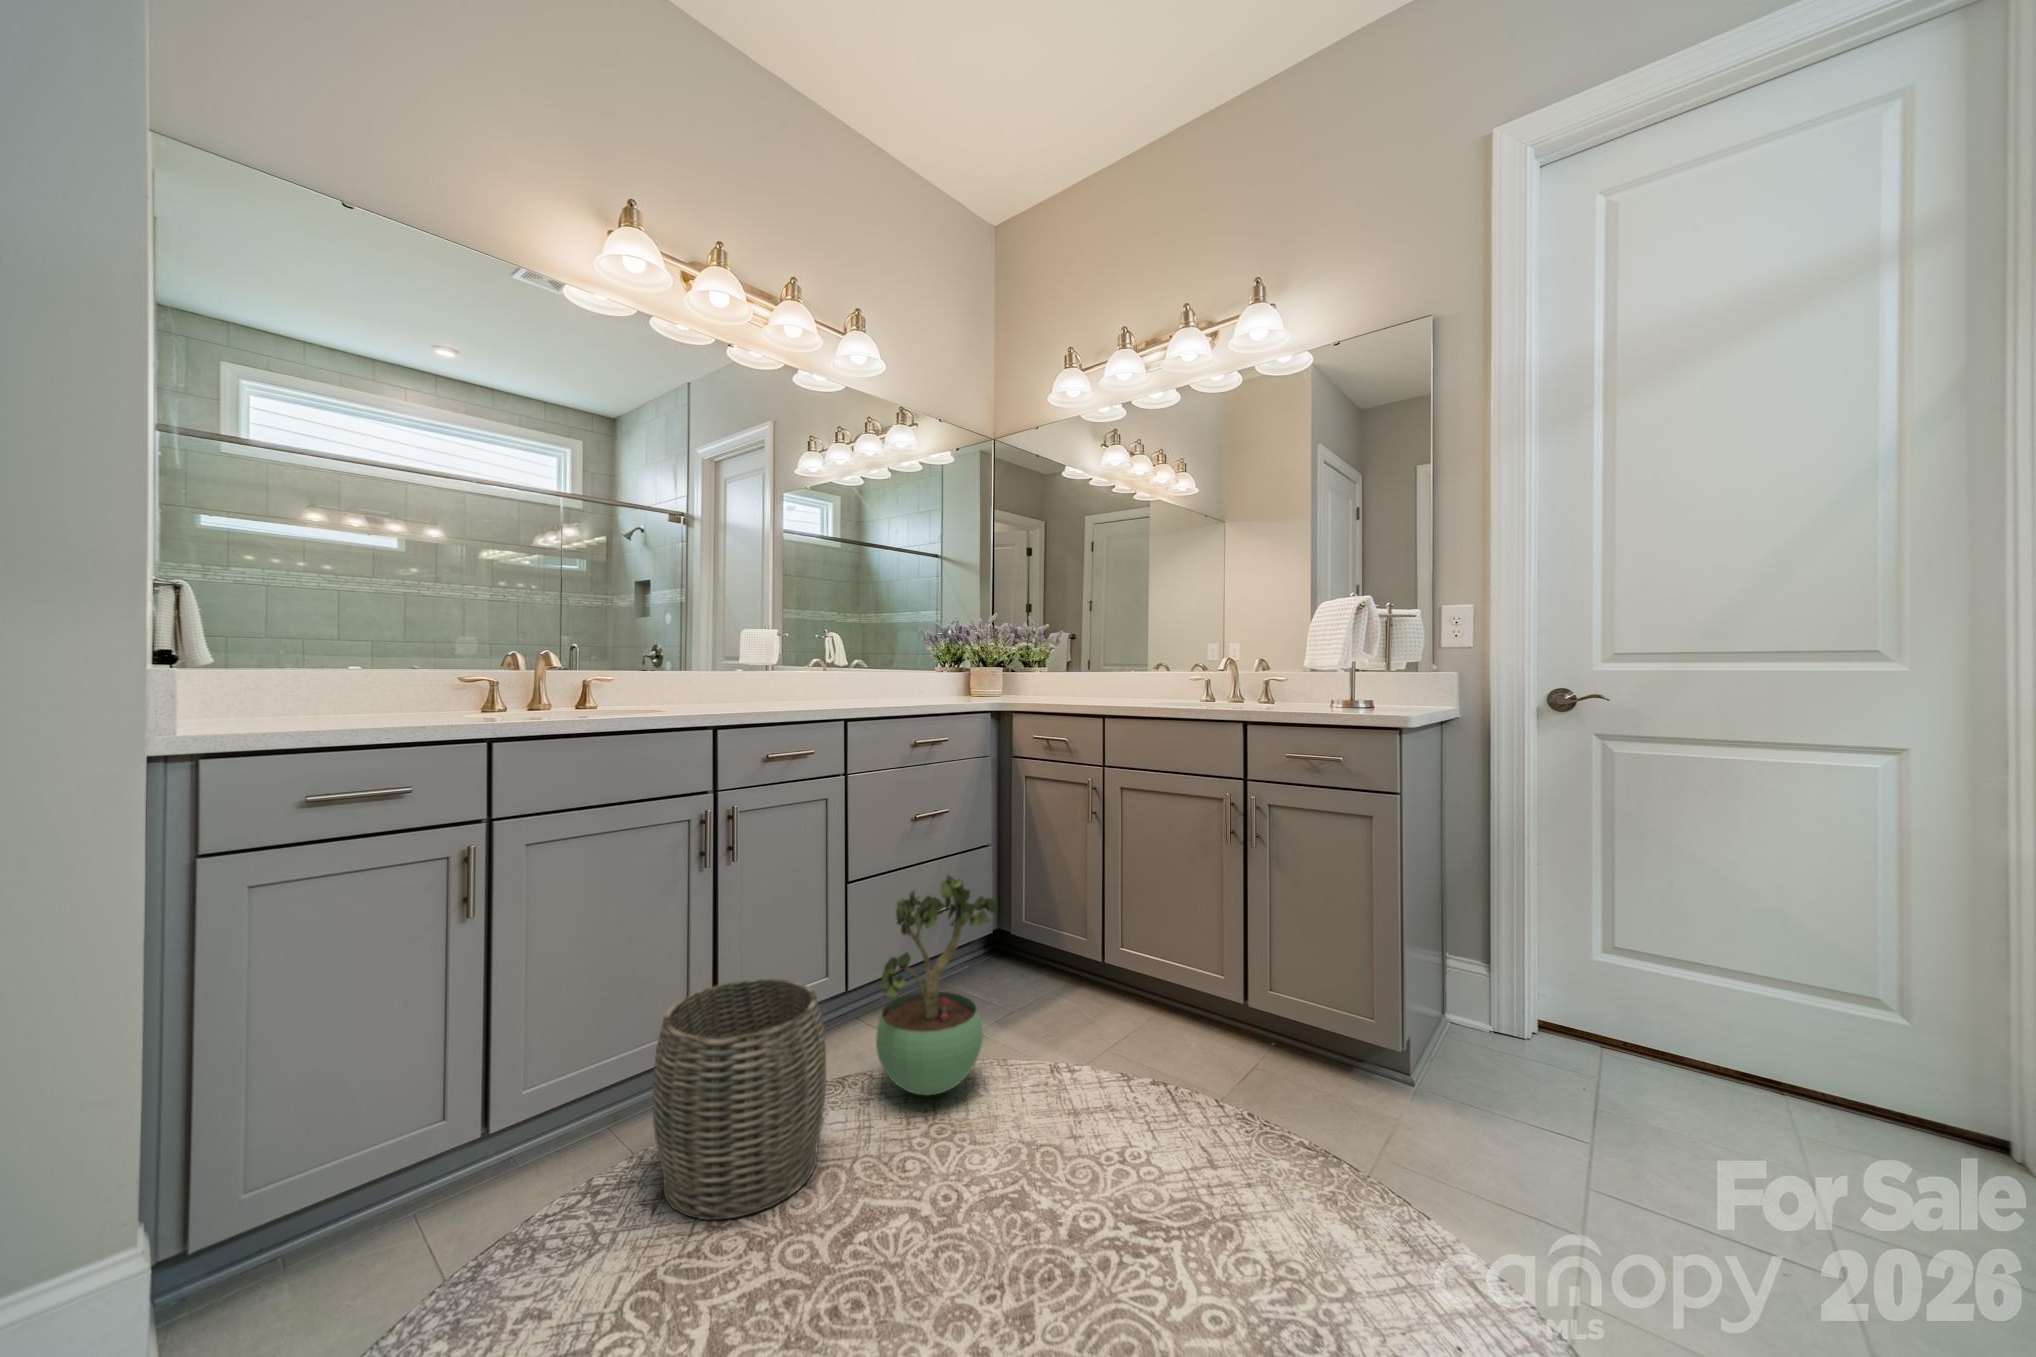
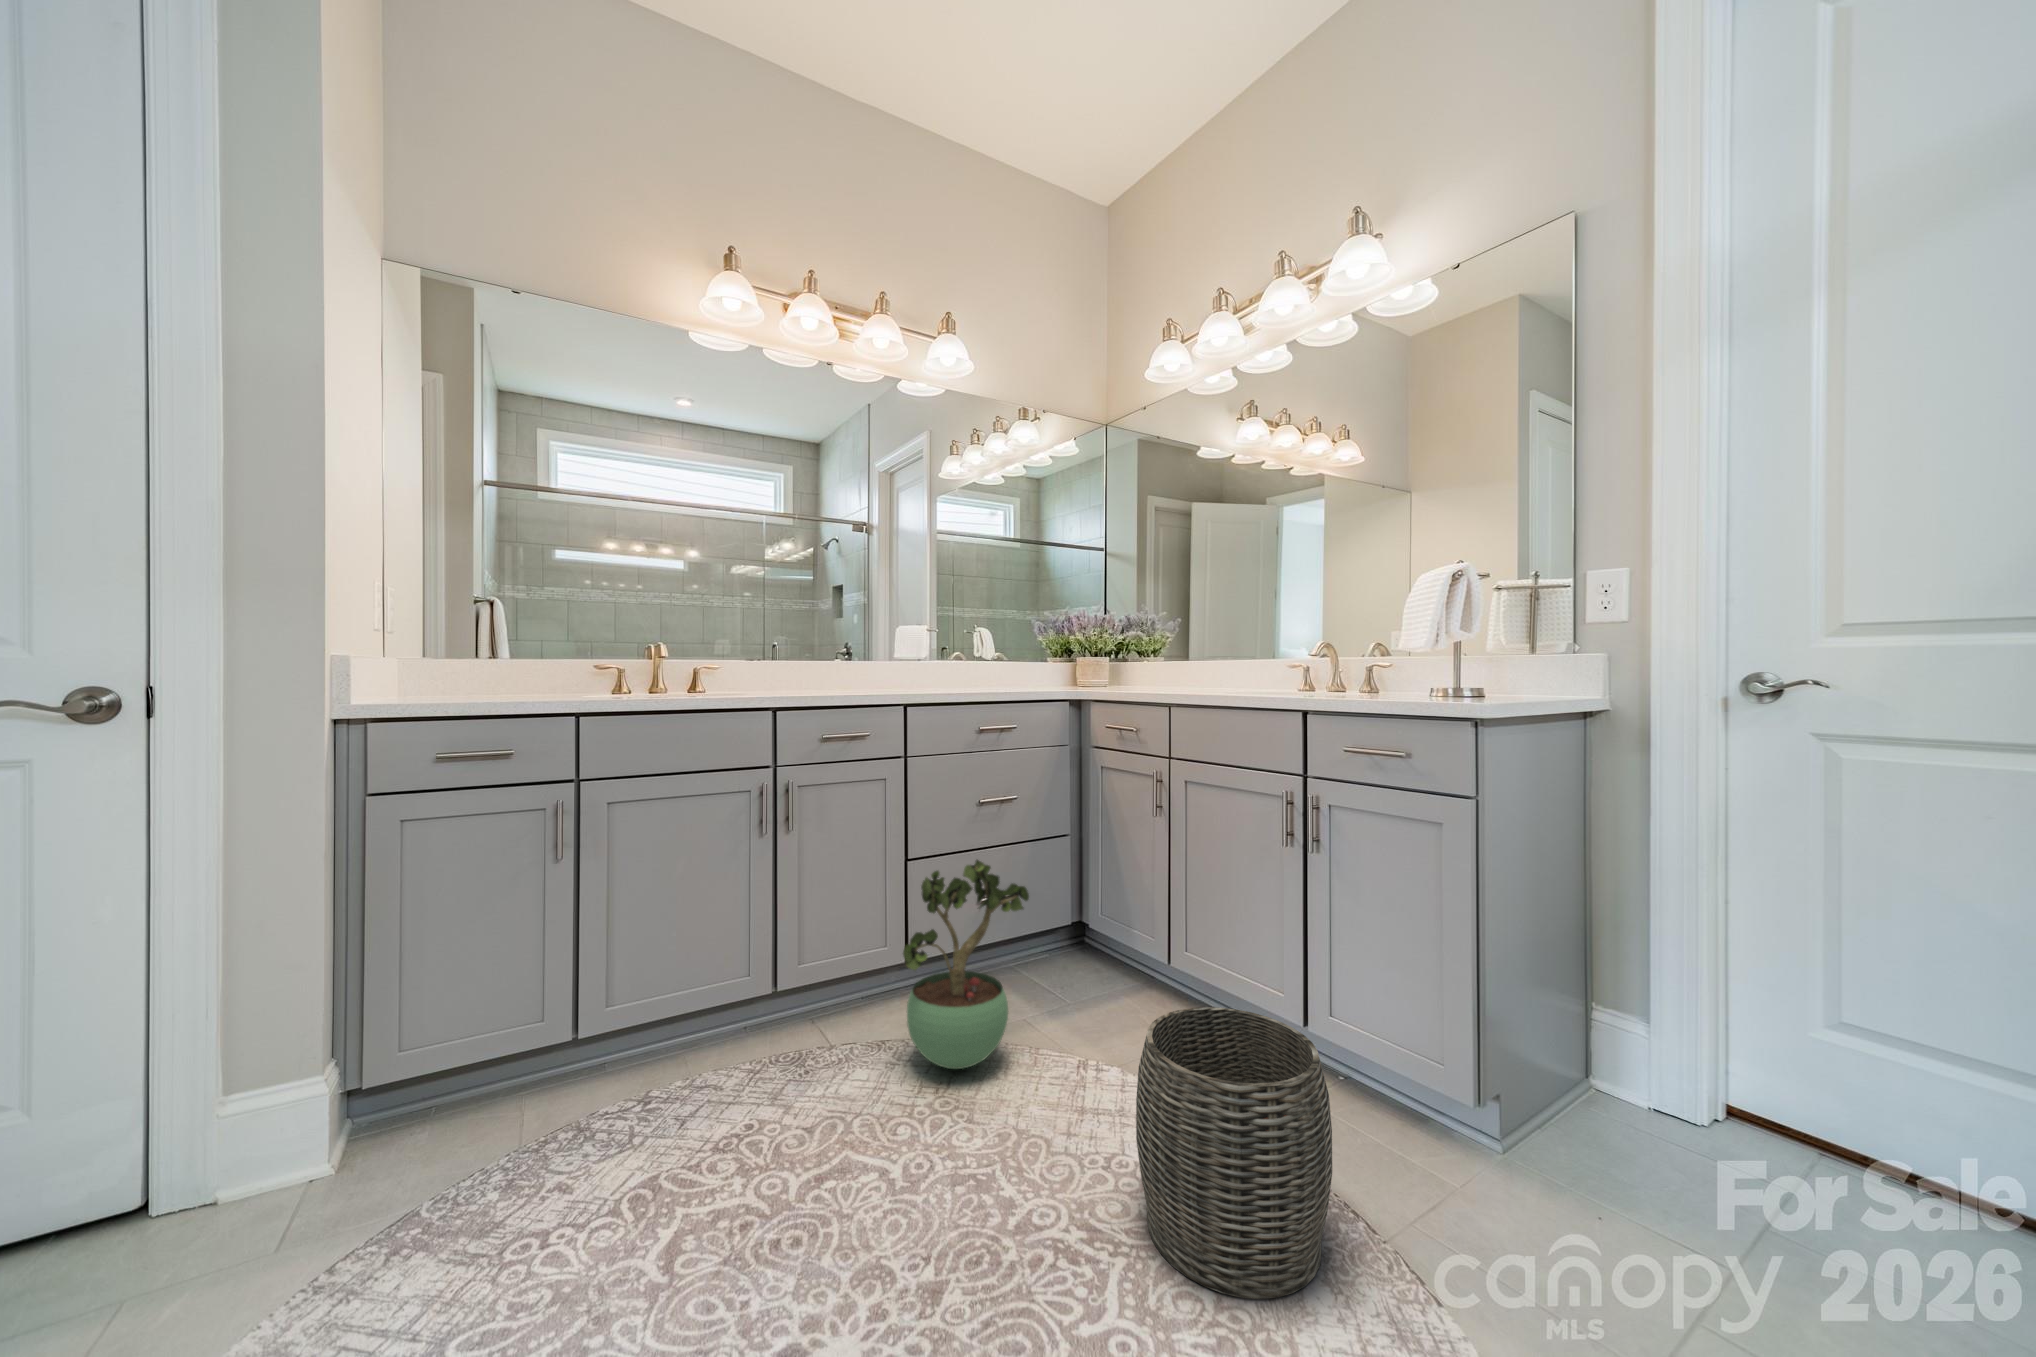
woven basket: present [653,979,826,1219] -> present [1136,1007,1332,1299]

